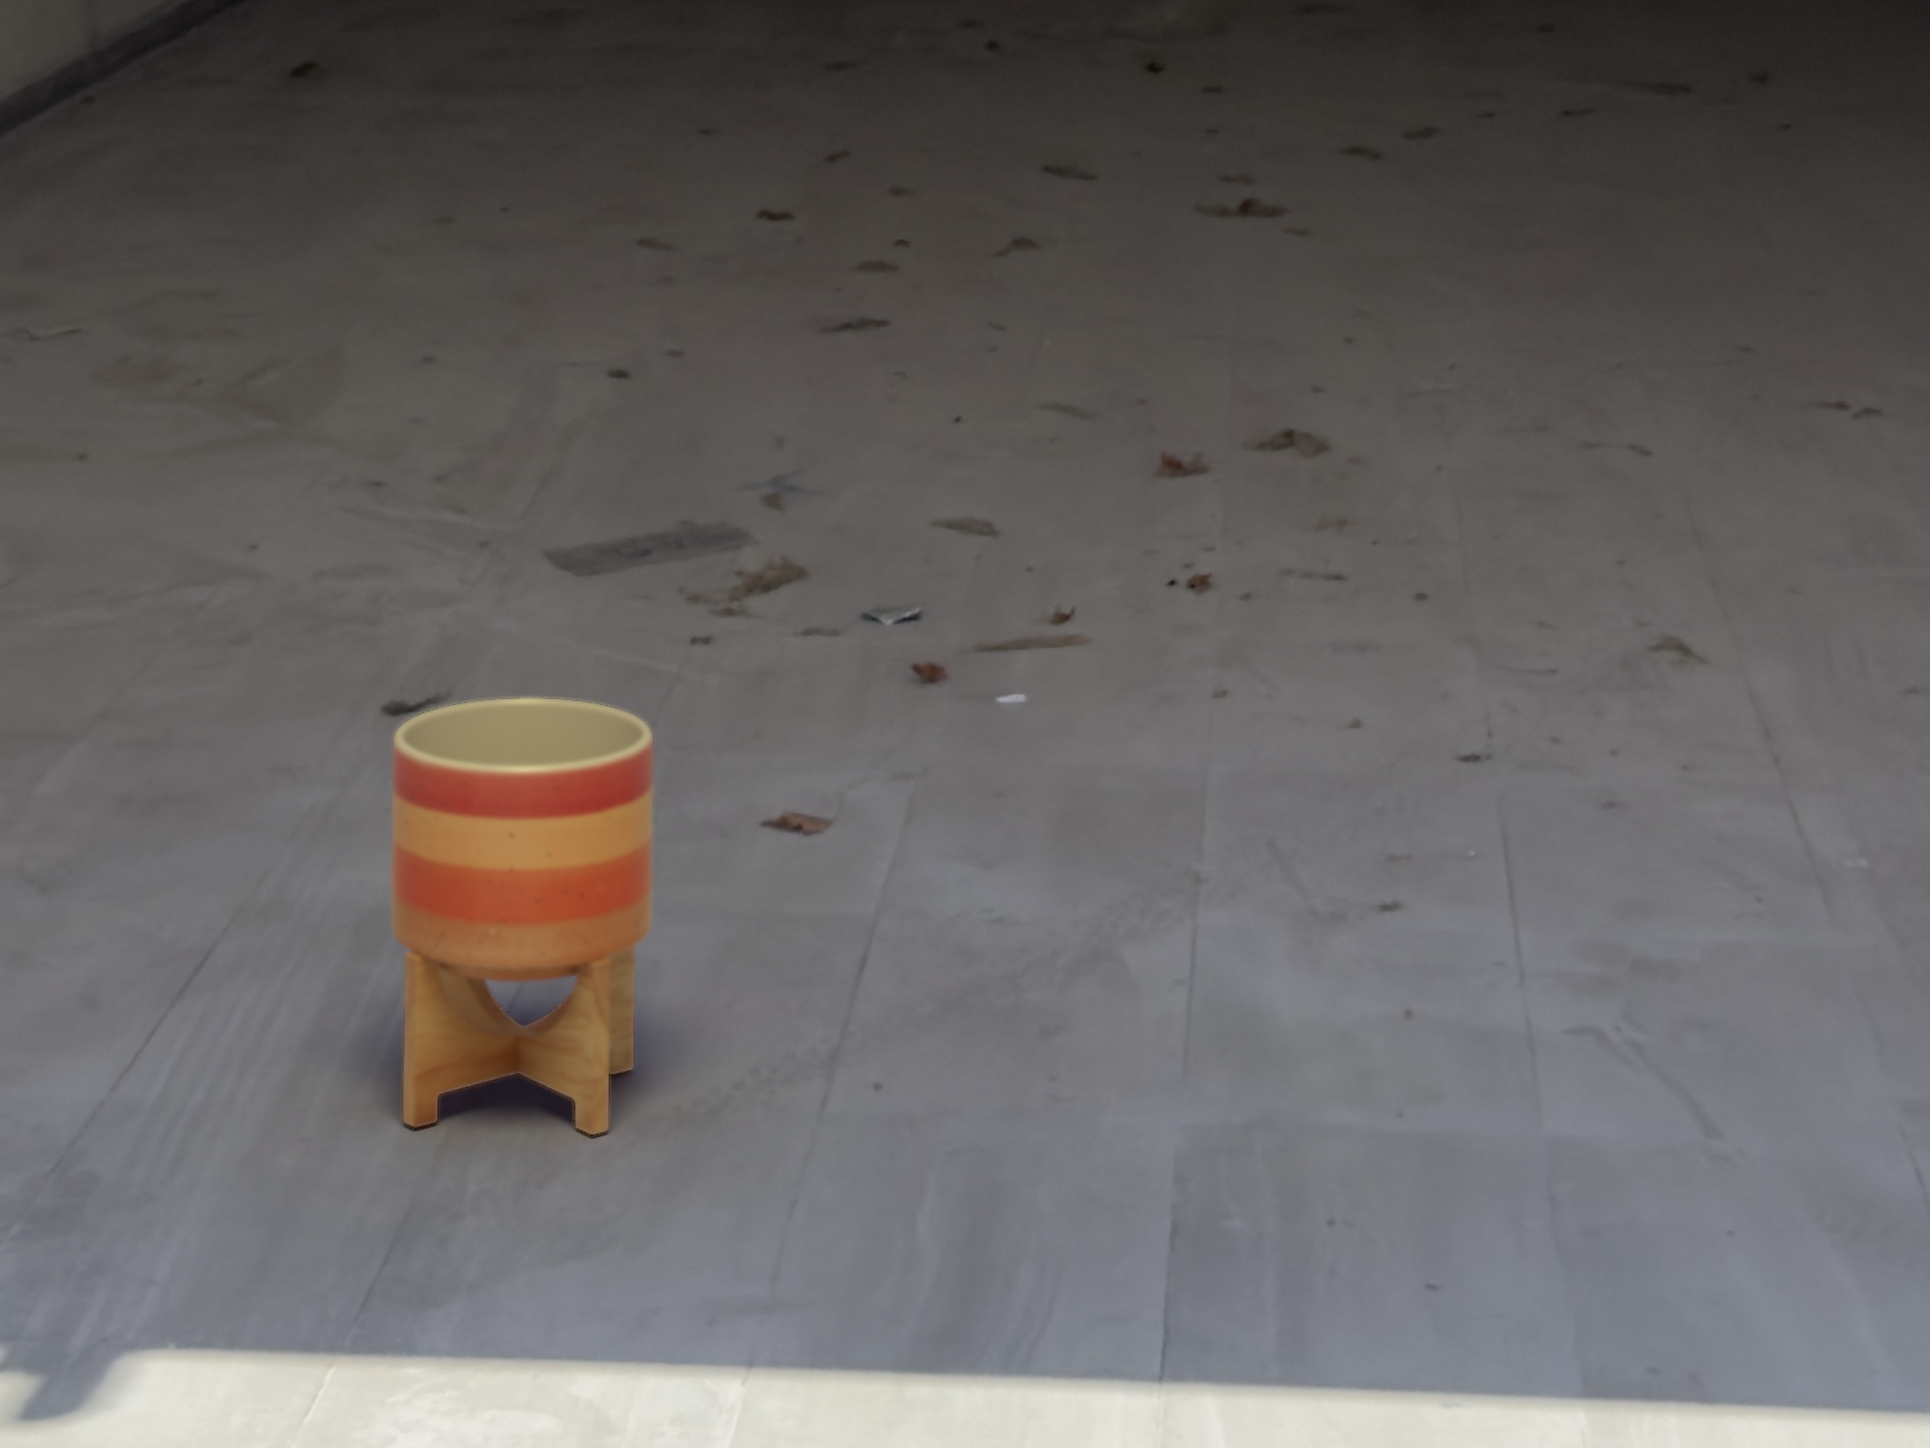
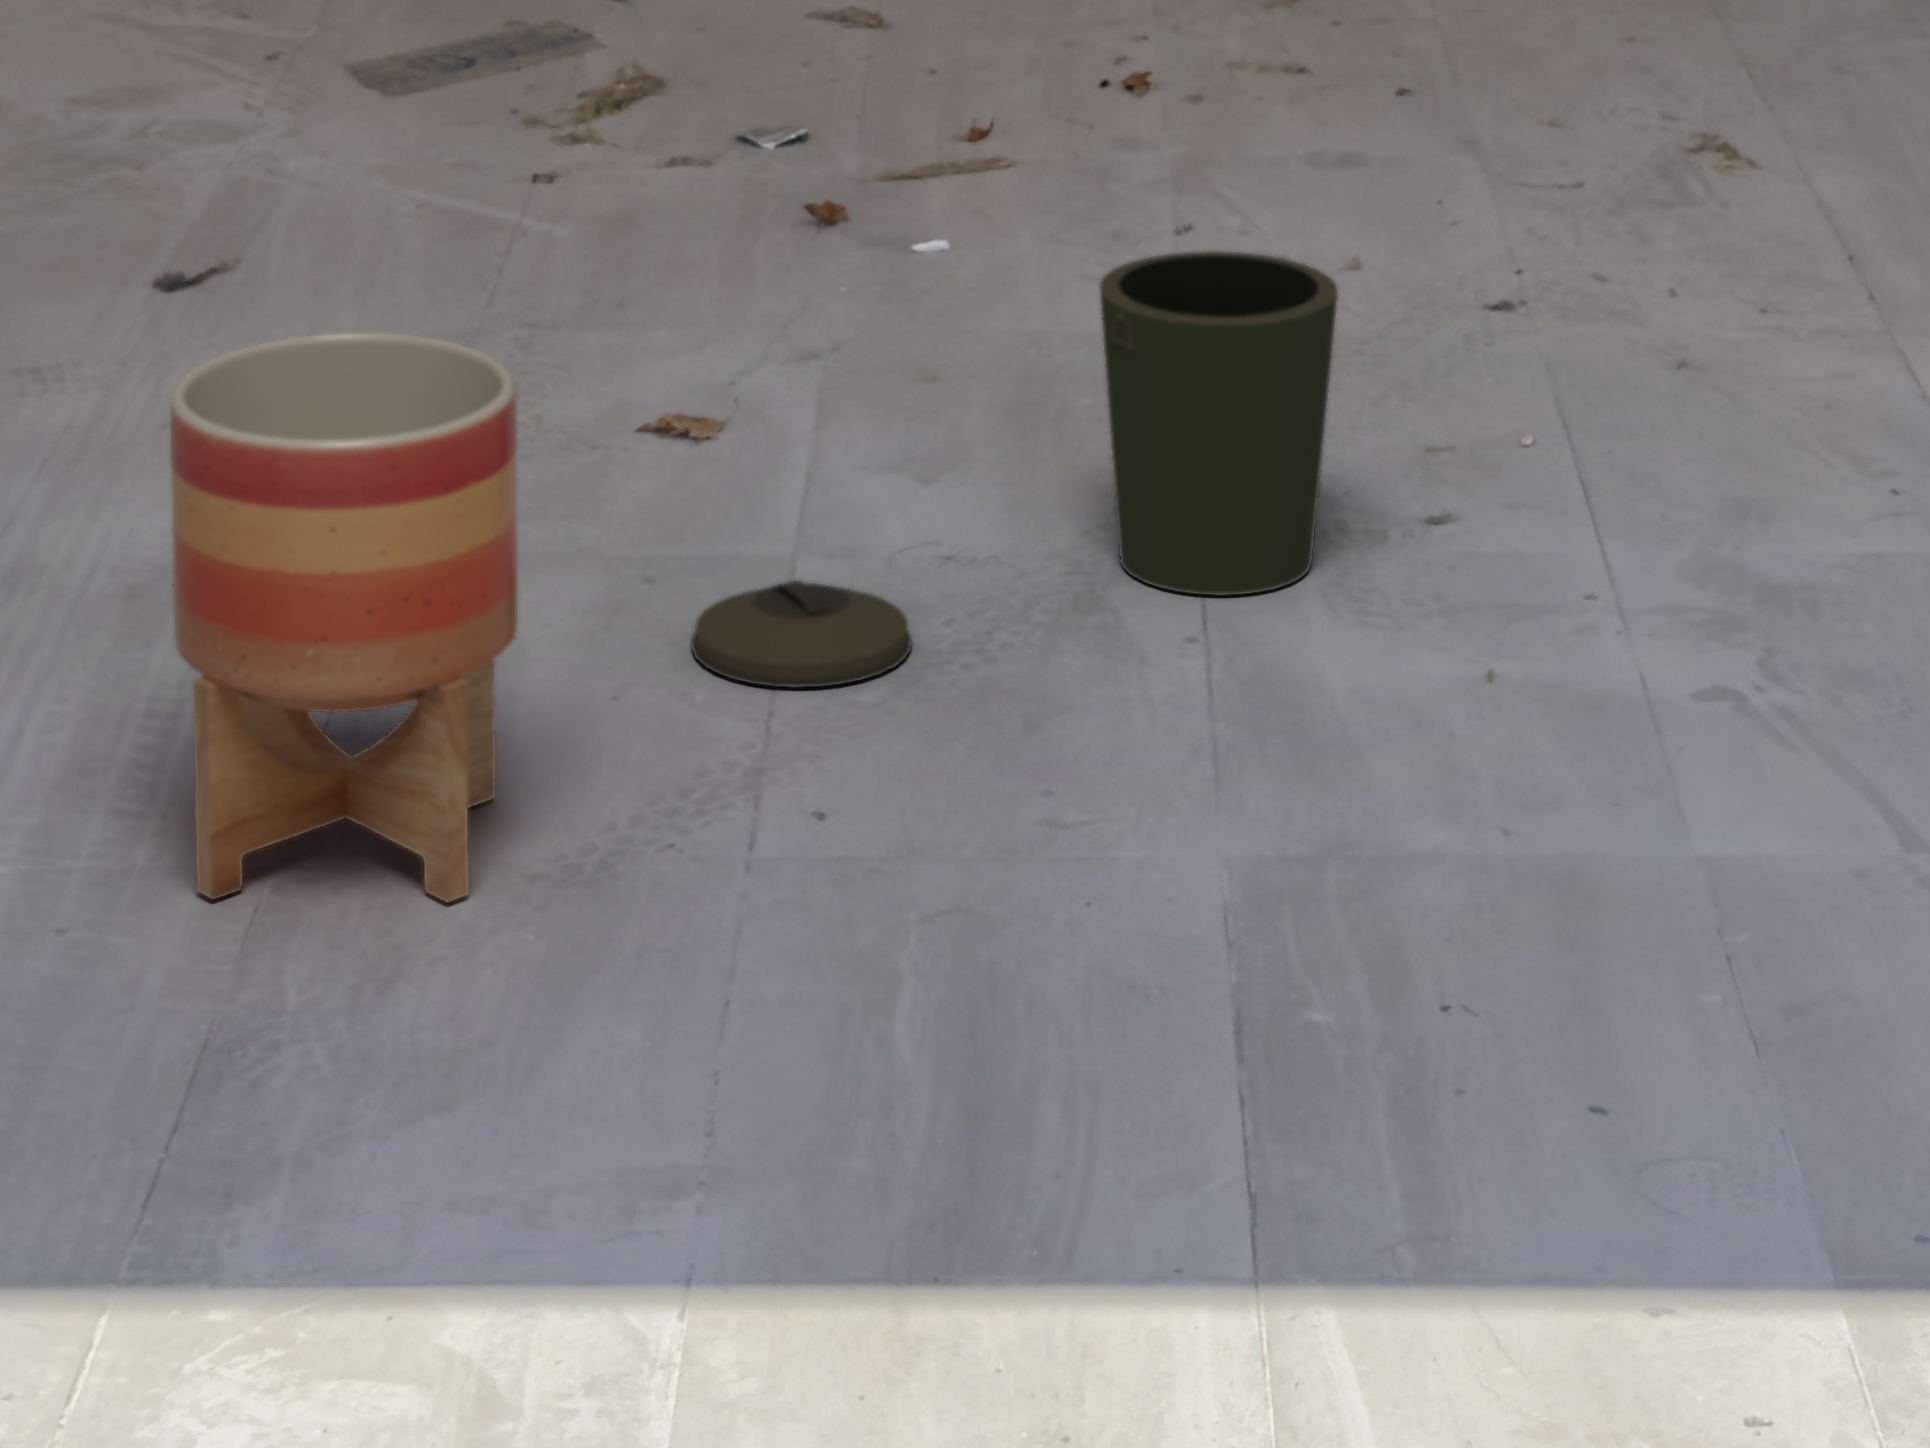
trash can: none [793,678,1312,1004] -> present [692,251,1338,687]

